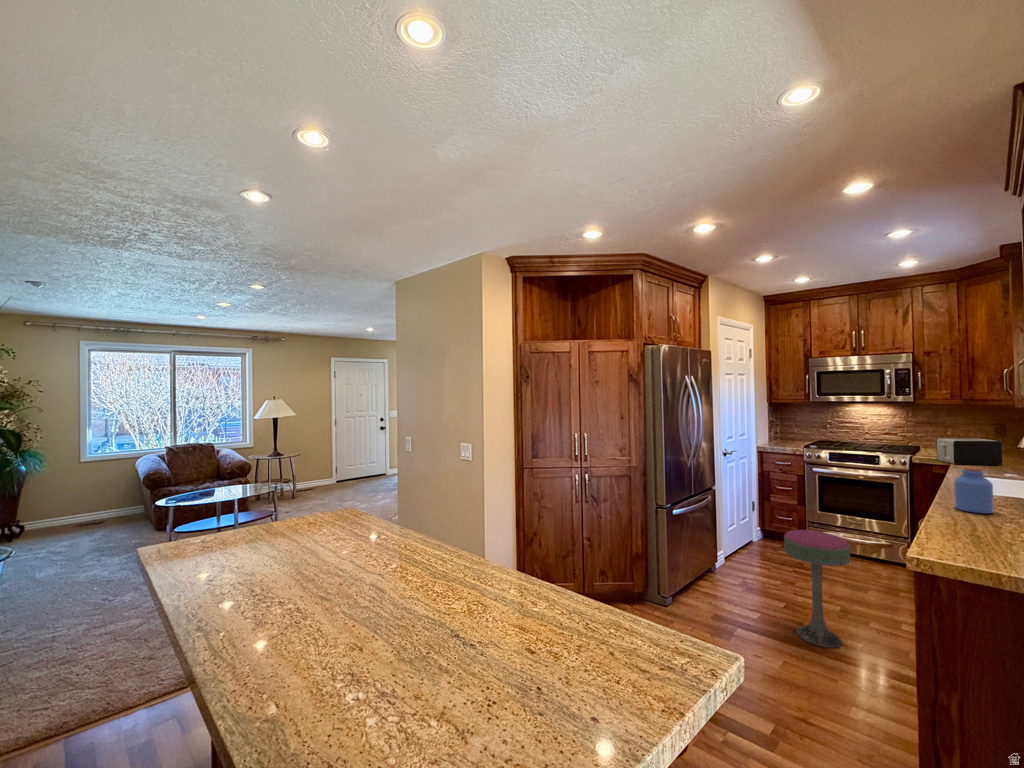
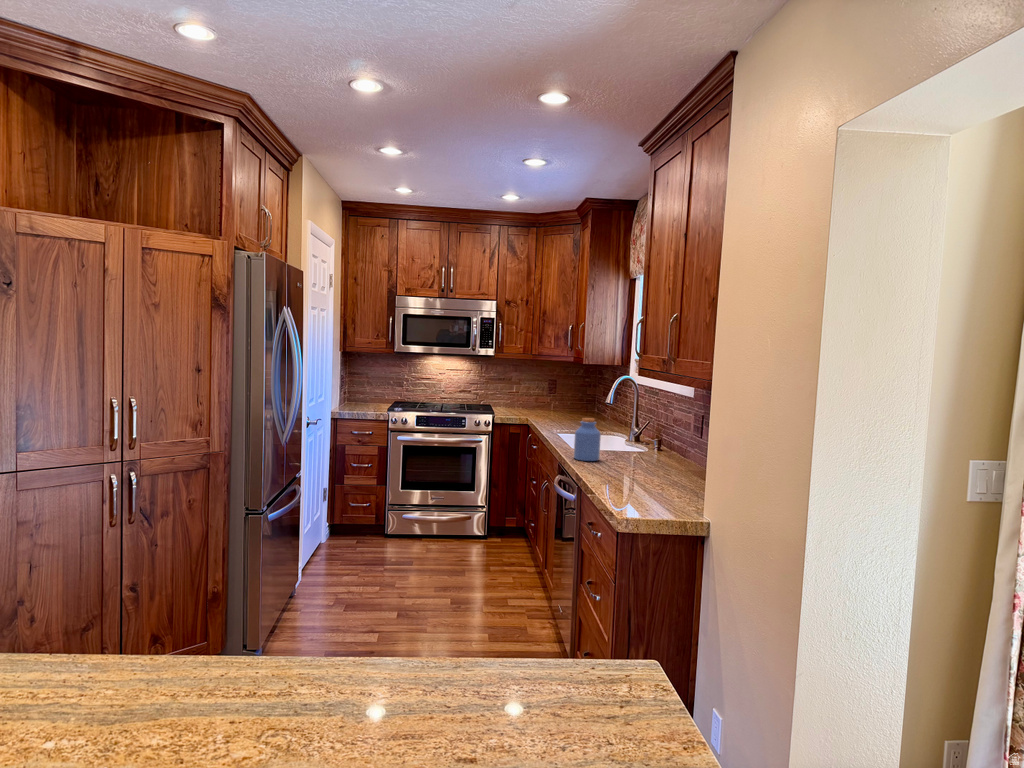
toaster: present [936,438,1002,465] -> none [509,393,553,419]
bar stool: present [784,530,850,648] -> none [416,506,481,638]

